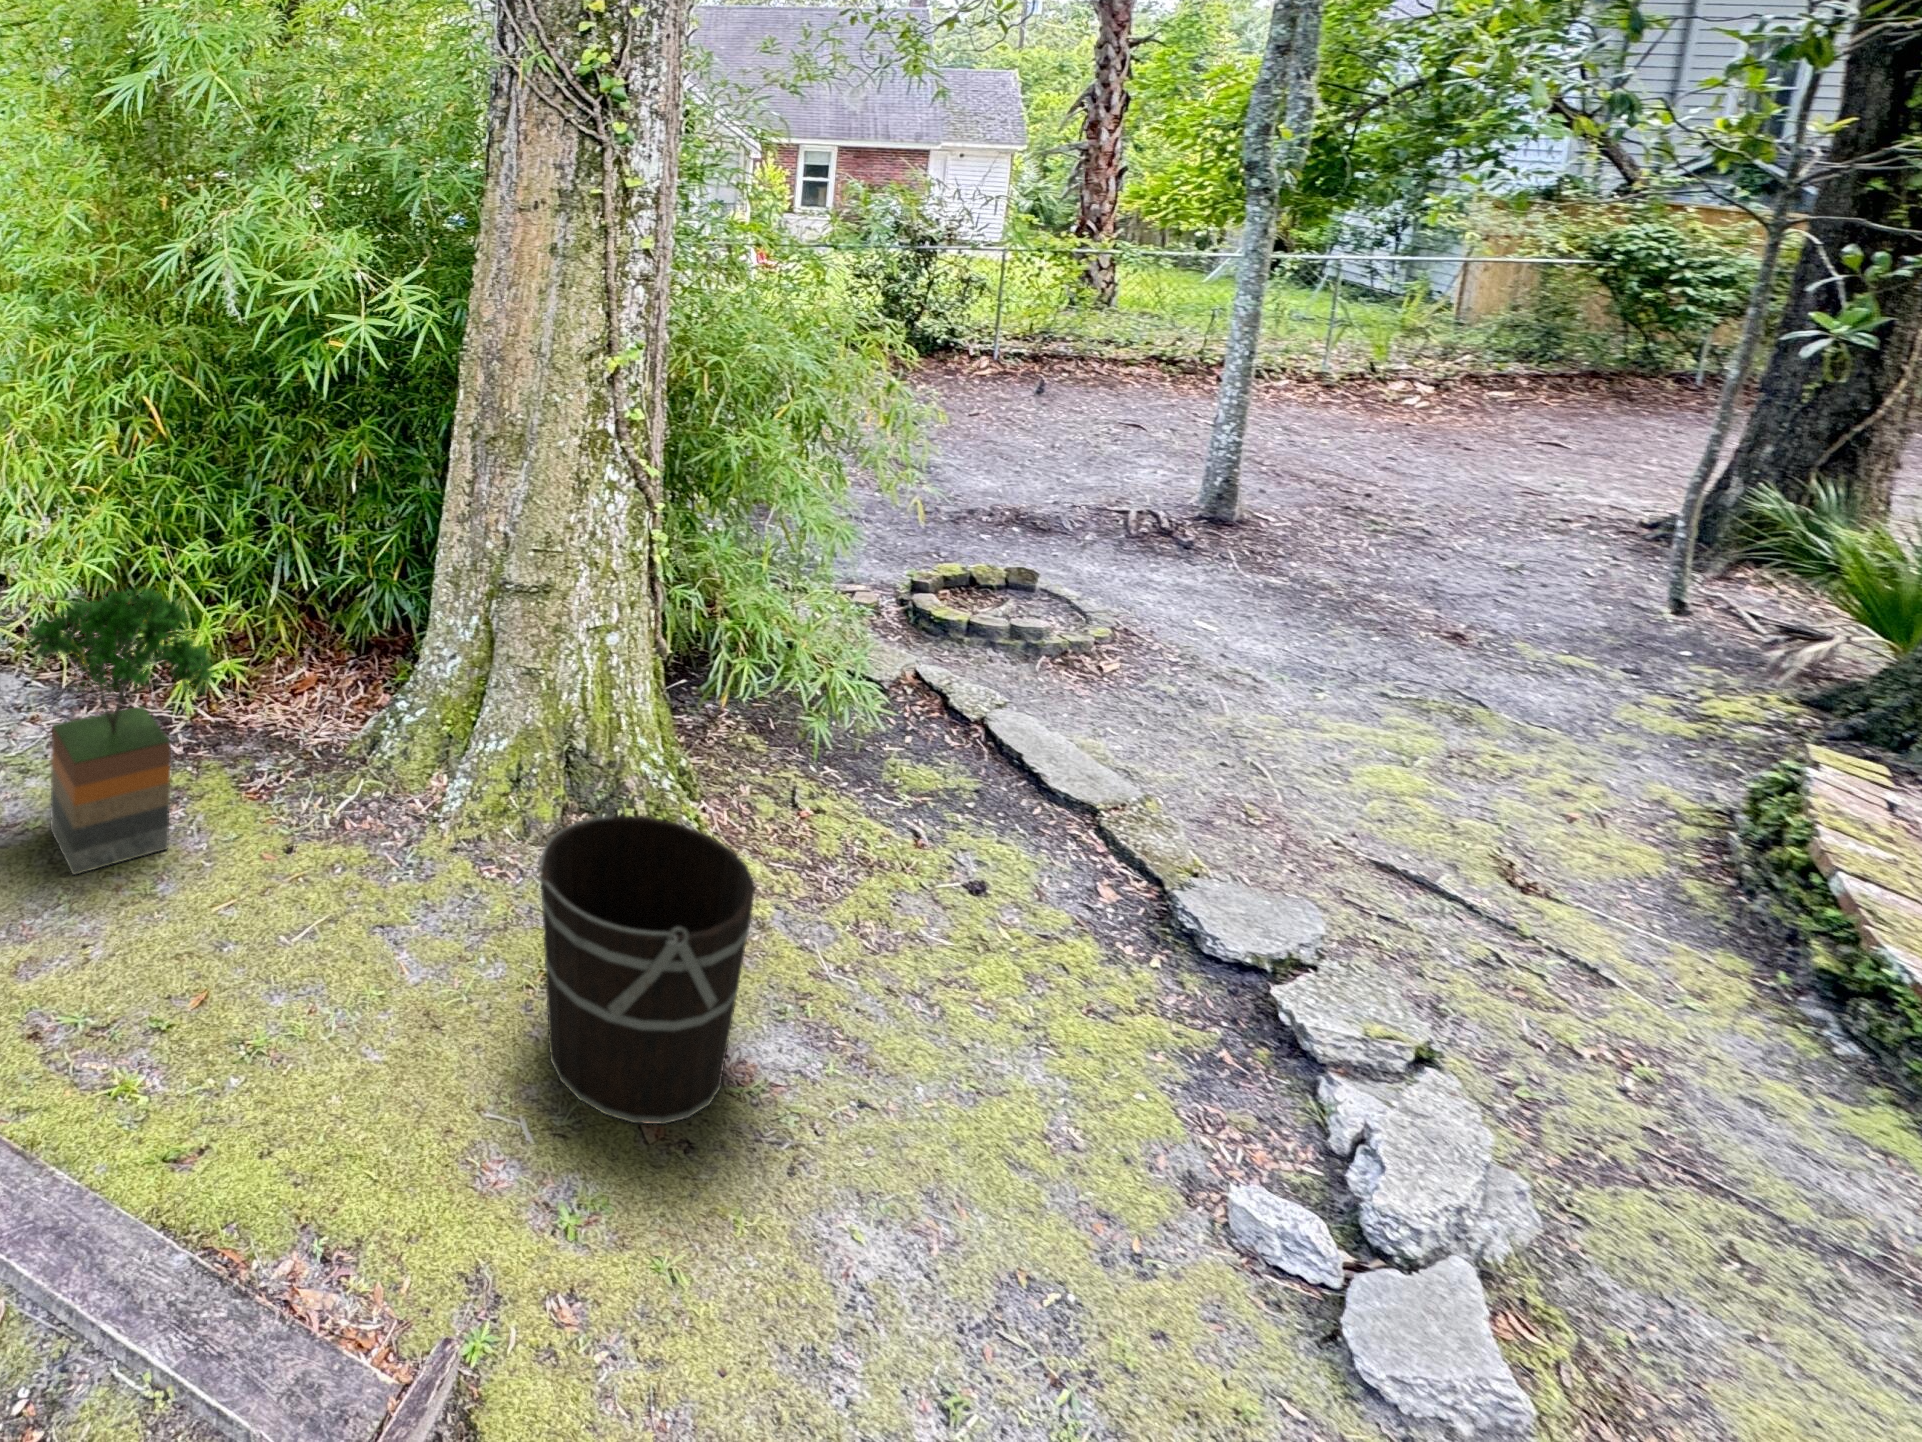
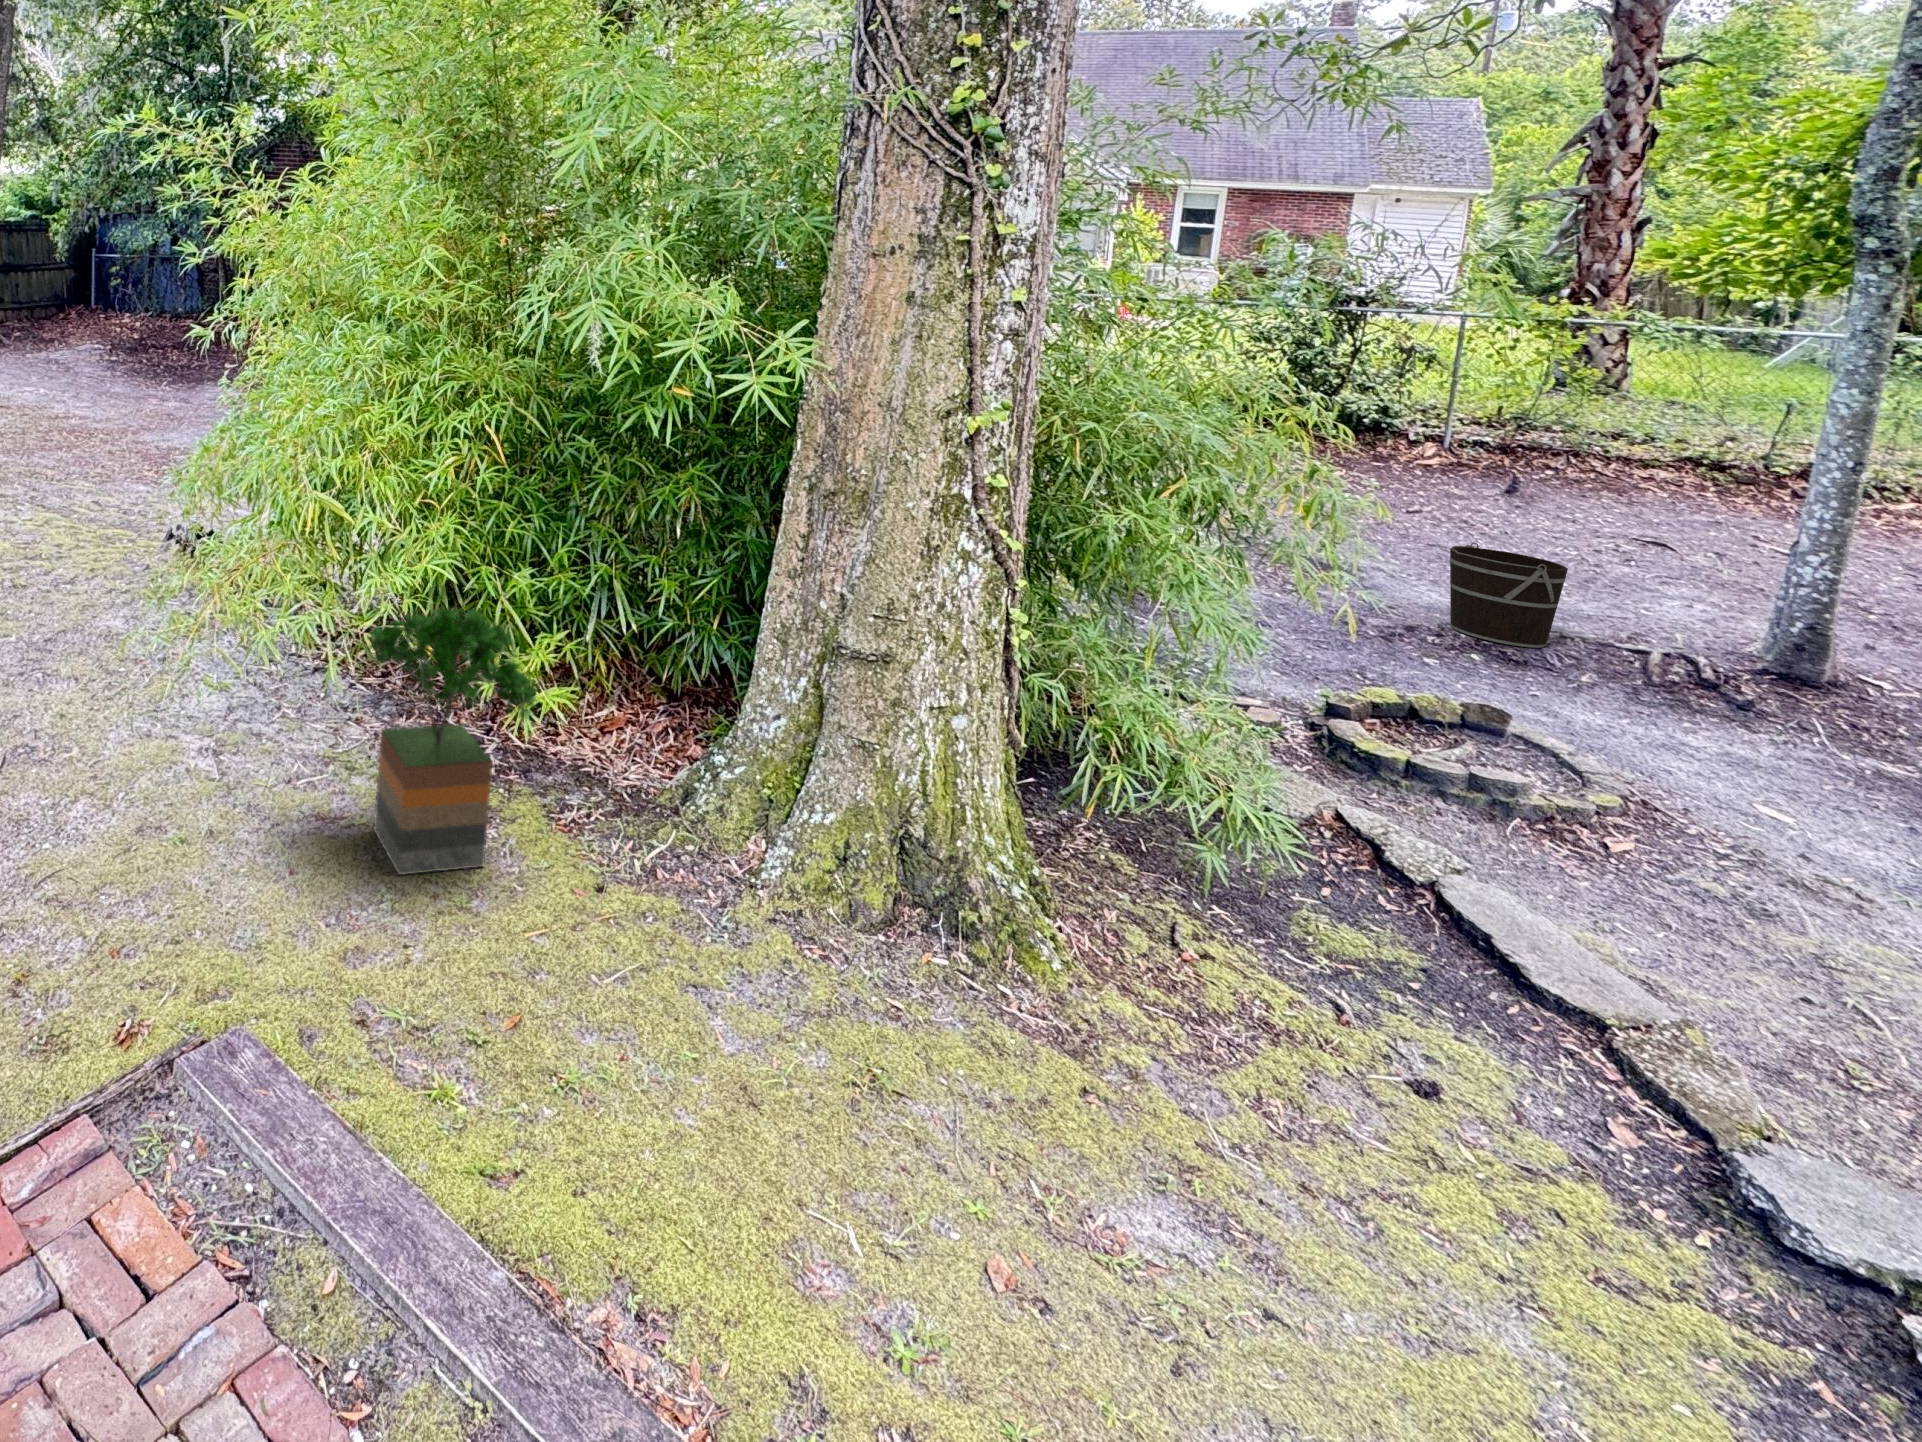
bucket: present [534,804,755,1124] -> present [1450,543,1568,648]

